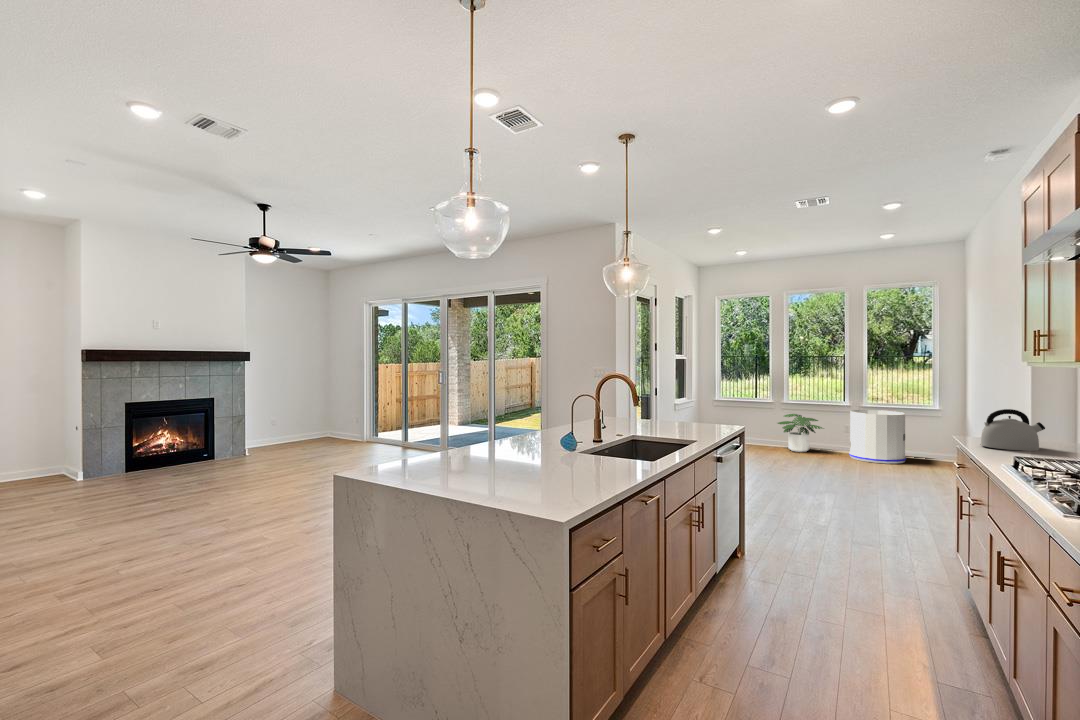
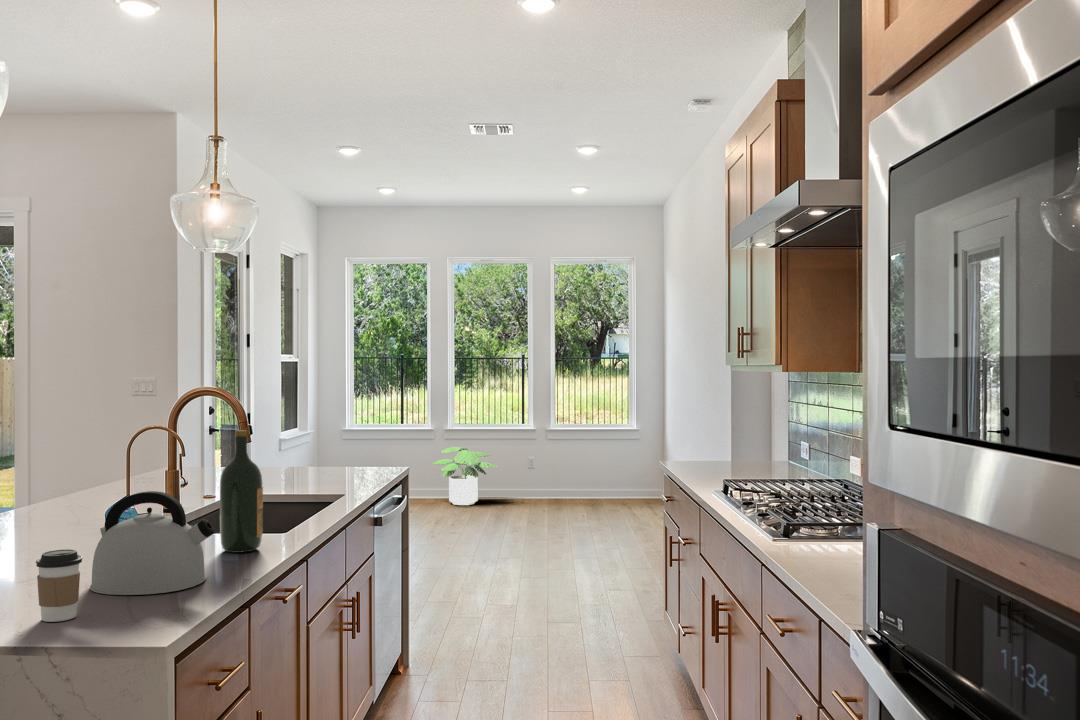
wine bottle: none [610,398,634,471] -> present [220,430,263,553]
kettle: present [980,409,1045,451] -> present [90,491,214,595]
trash can: present [849,410,906,464] -> none [530,435,599,511]
coffee cup: none [498,460,521,500] -> present [36,549,83,622]

